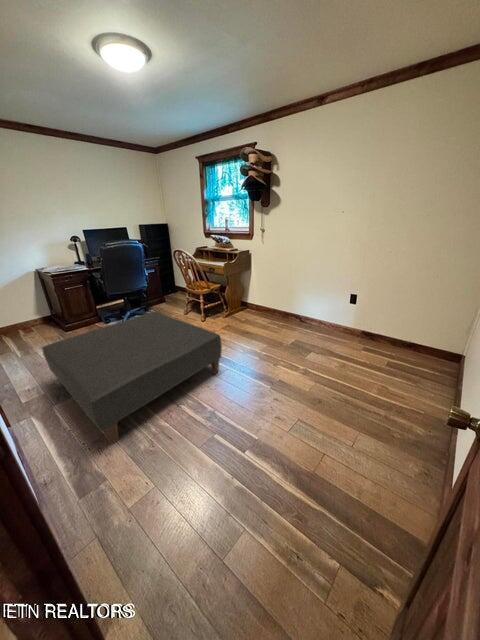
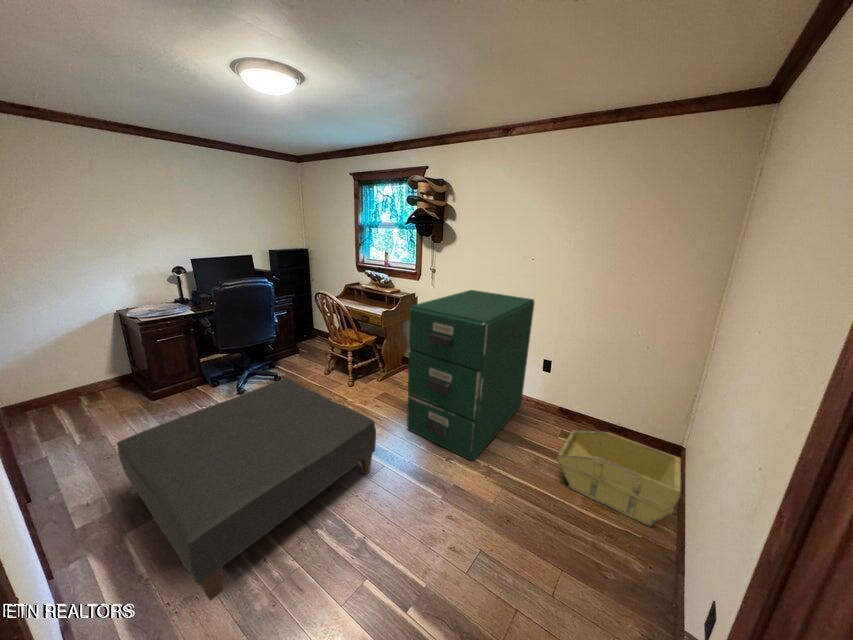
filing cabinet: none [244,243,345,366] -> present [407,290,534,460]
storage bin: none [360,343,464,409] -> present [557,430,681,527]

